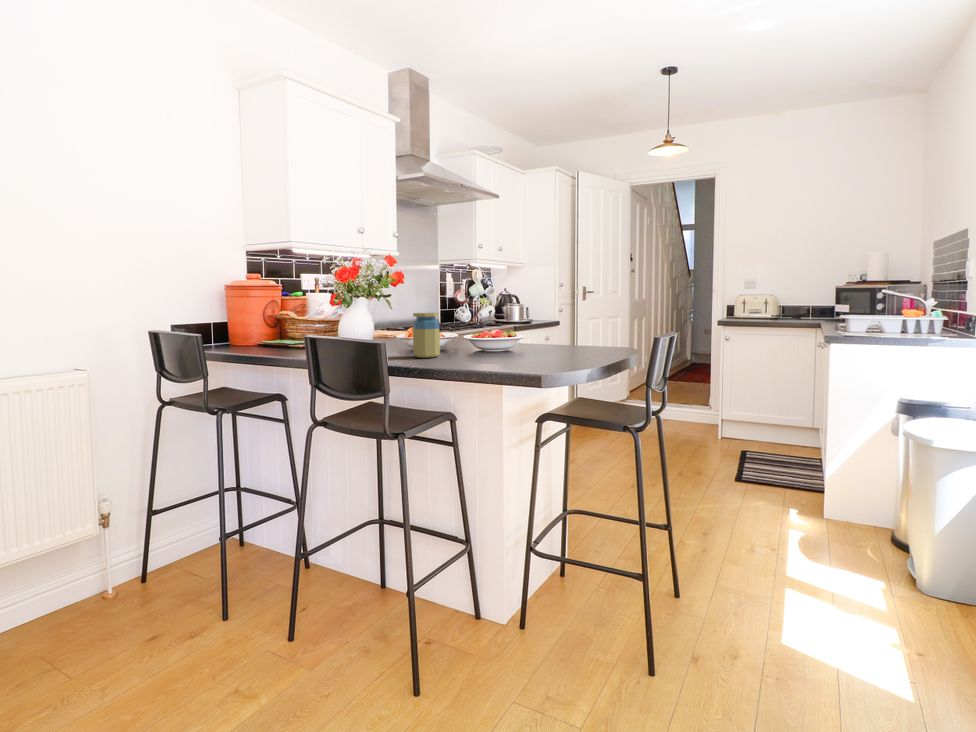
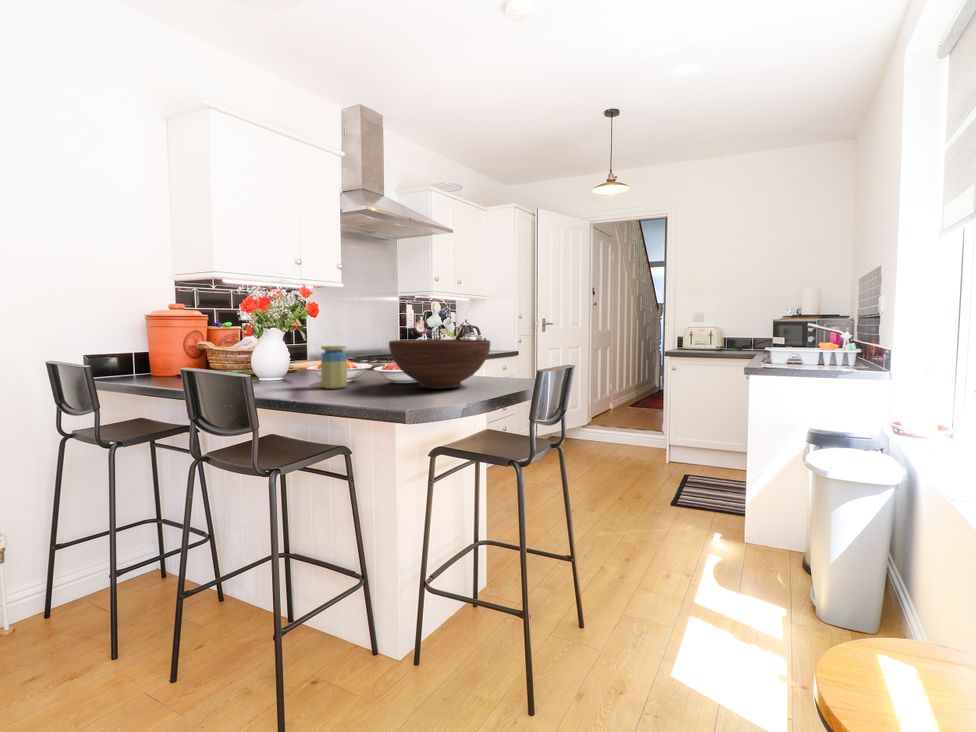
fruit bowl: none [488,305,595,357] -> present [389,339,490,389]

